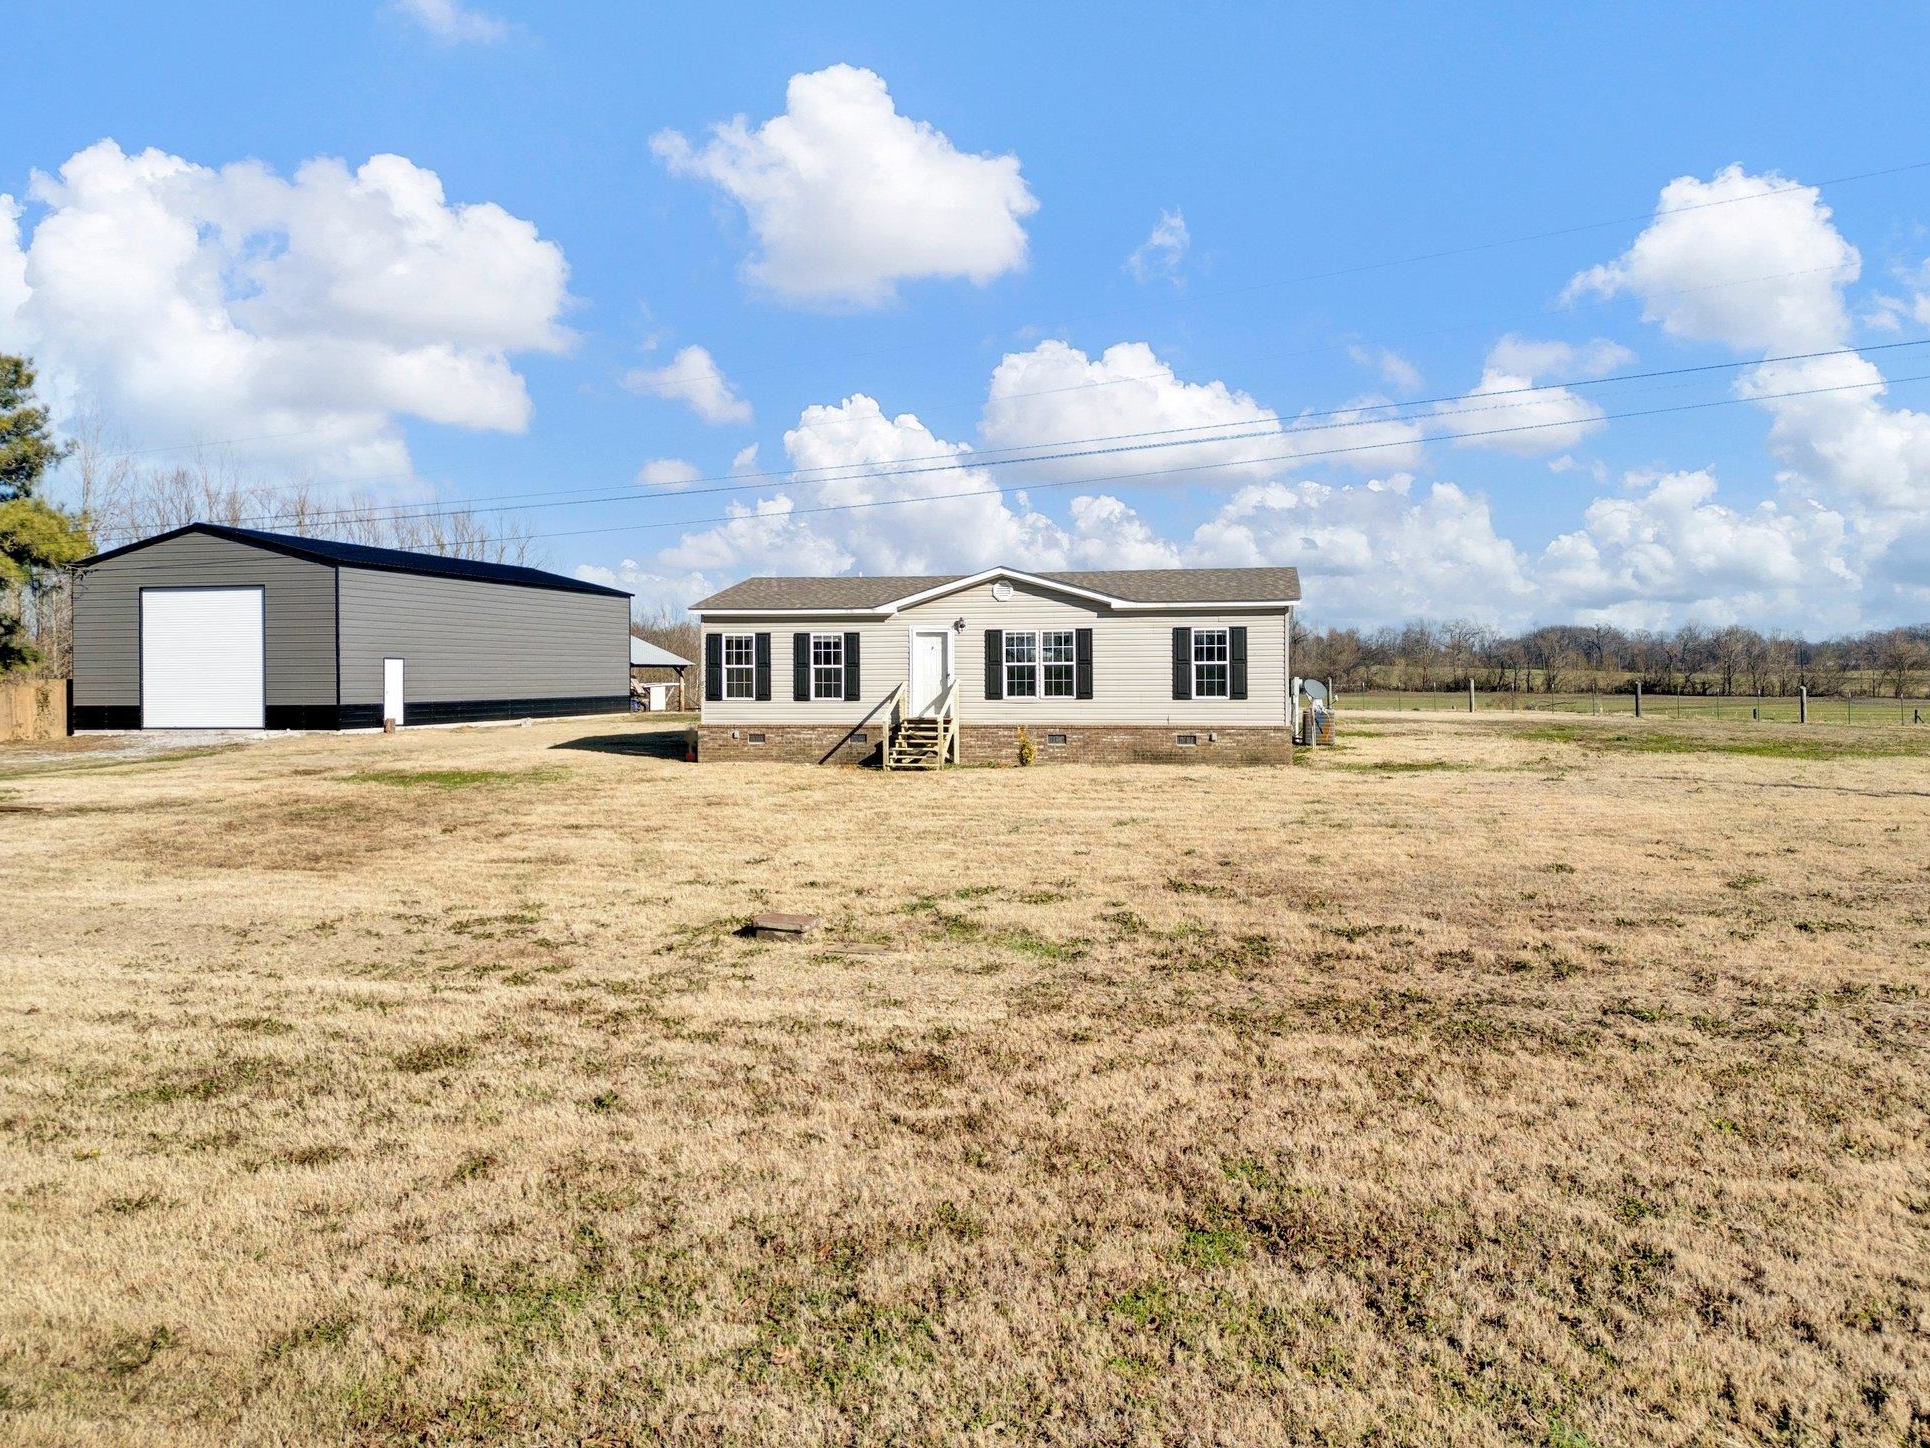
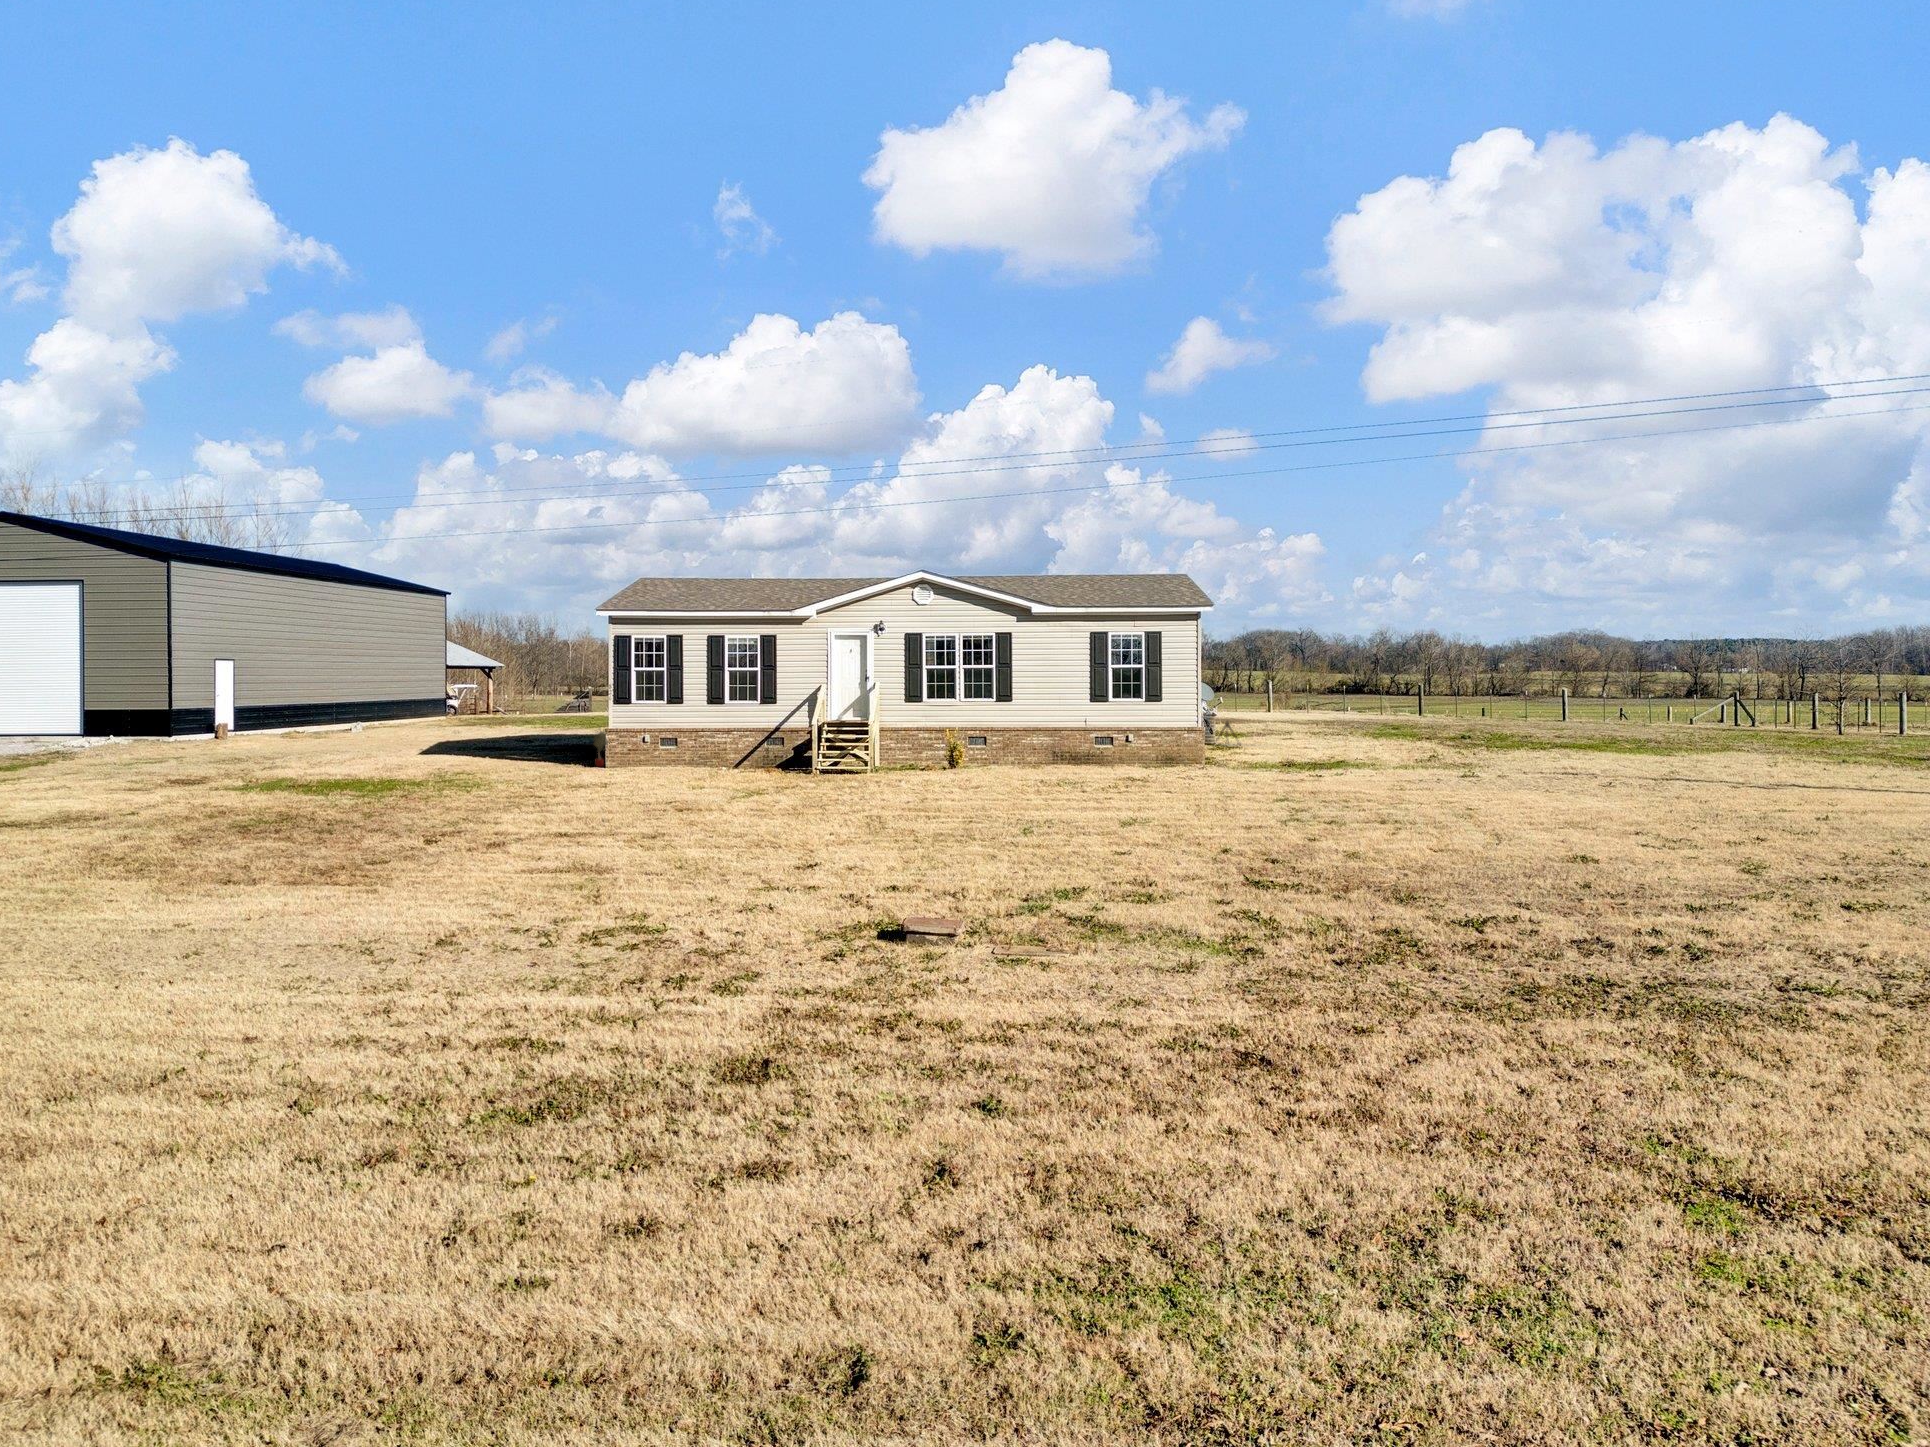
round table: none [1318,719,1358,747] -> present [1211,719,1244,744]

